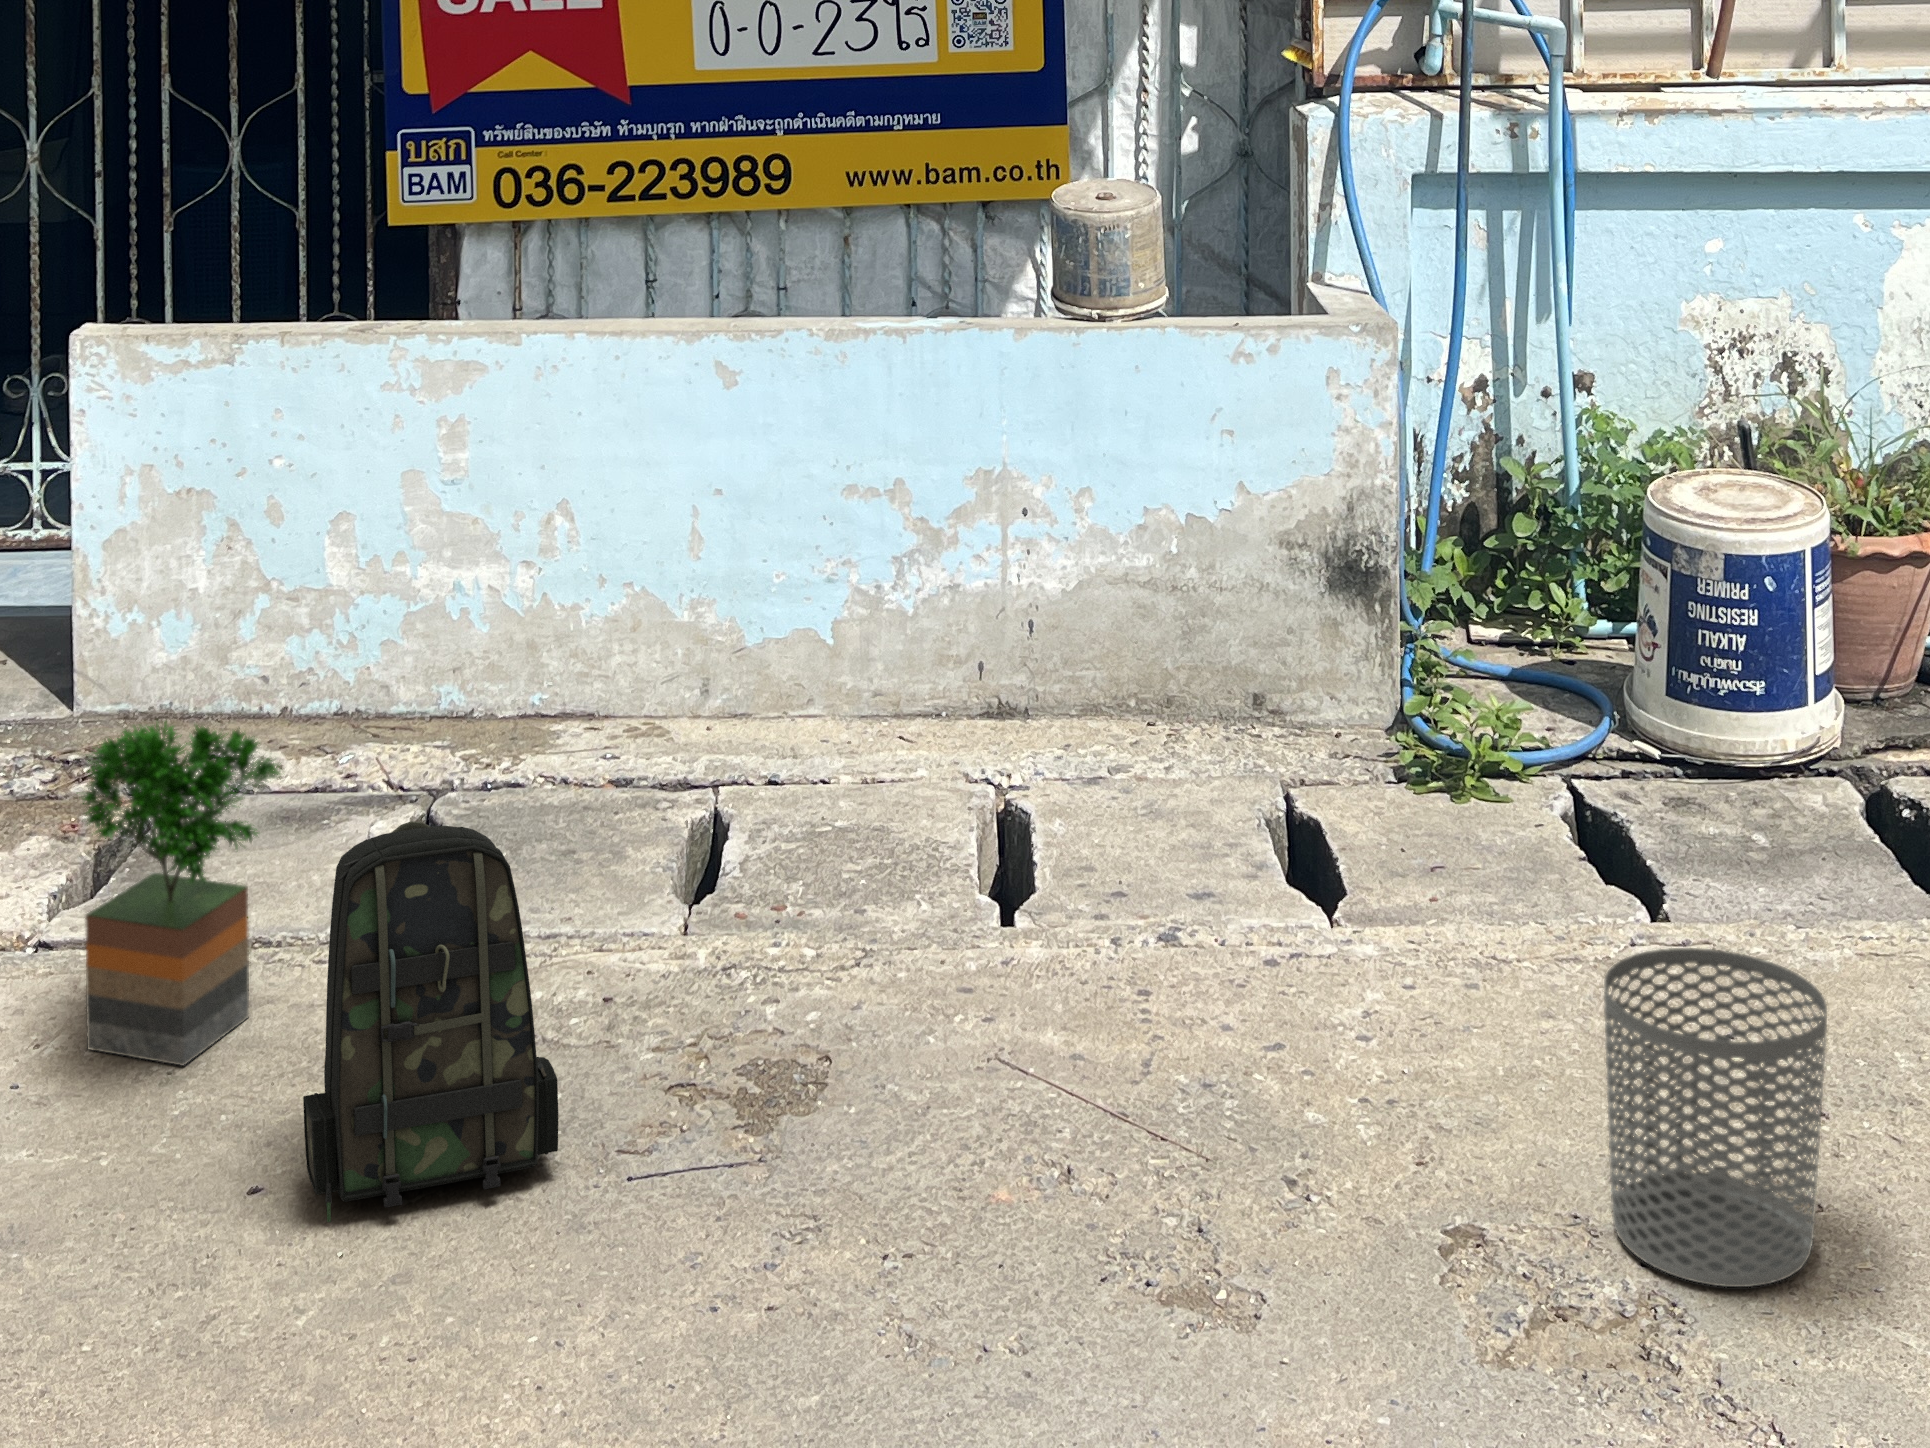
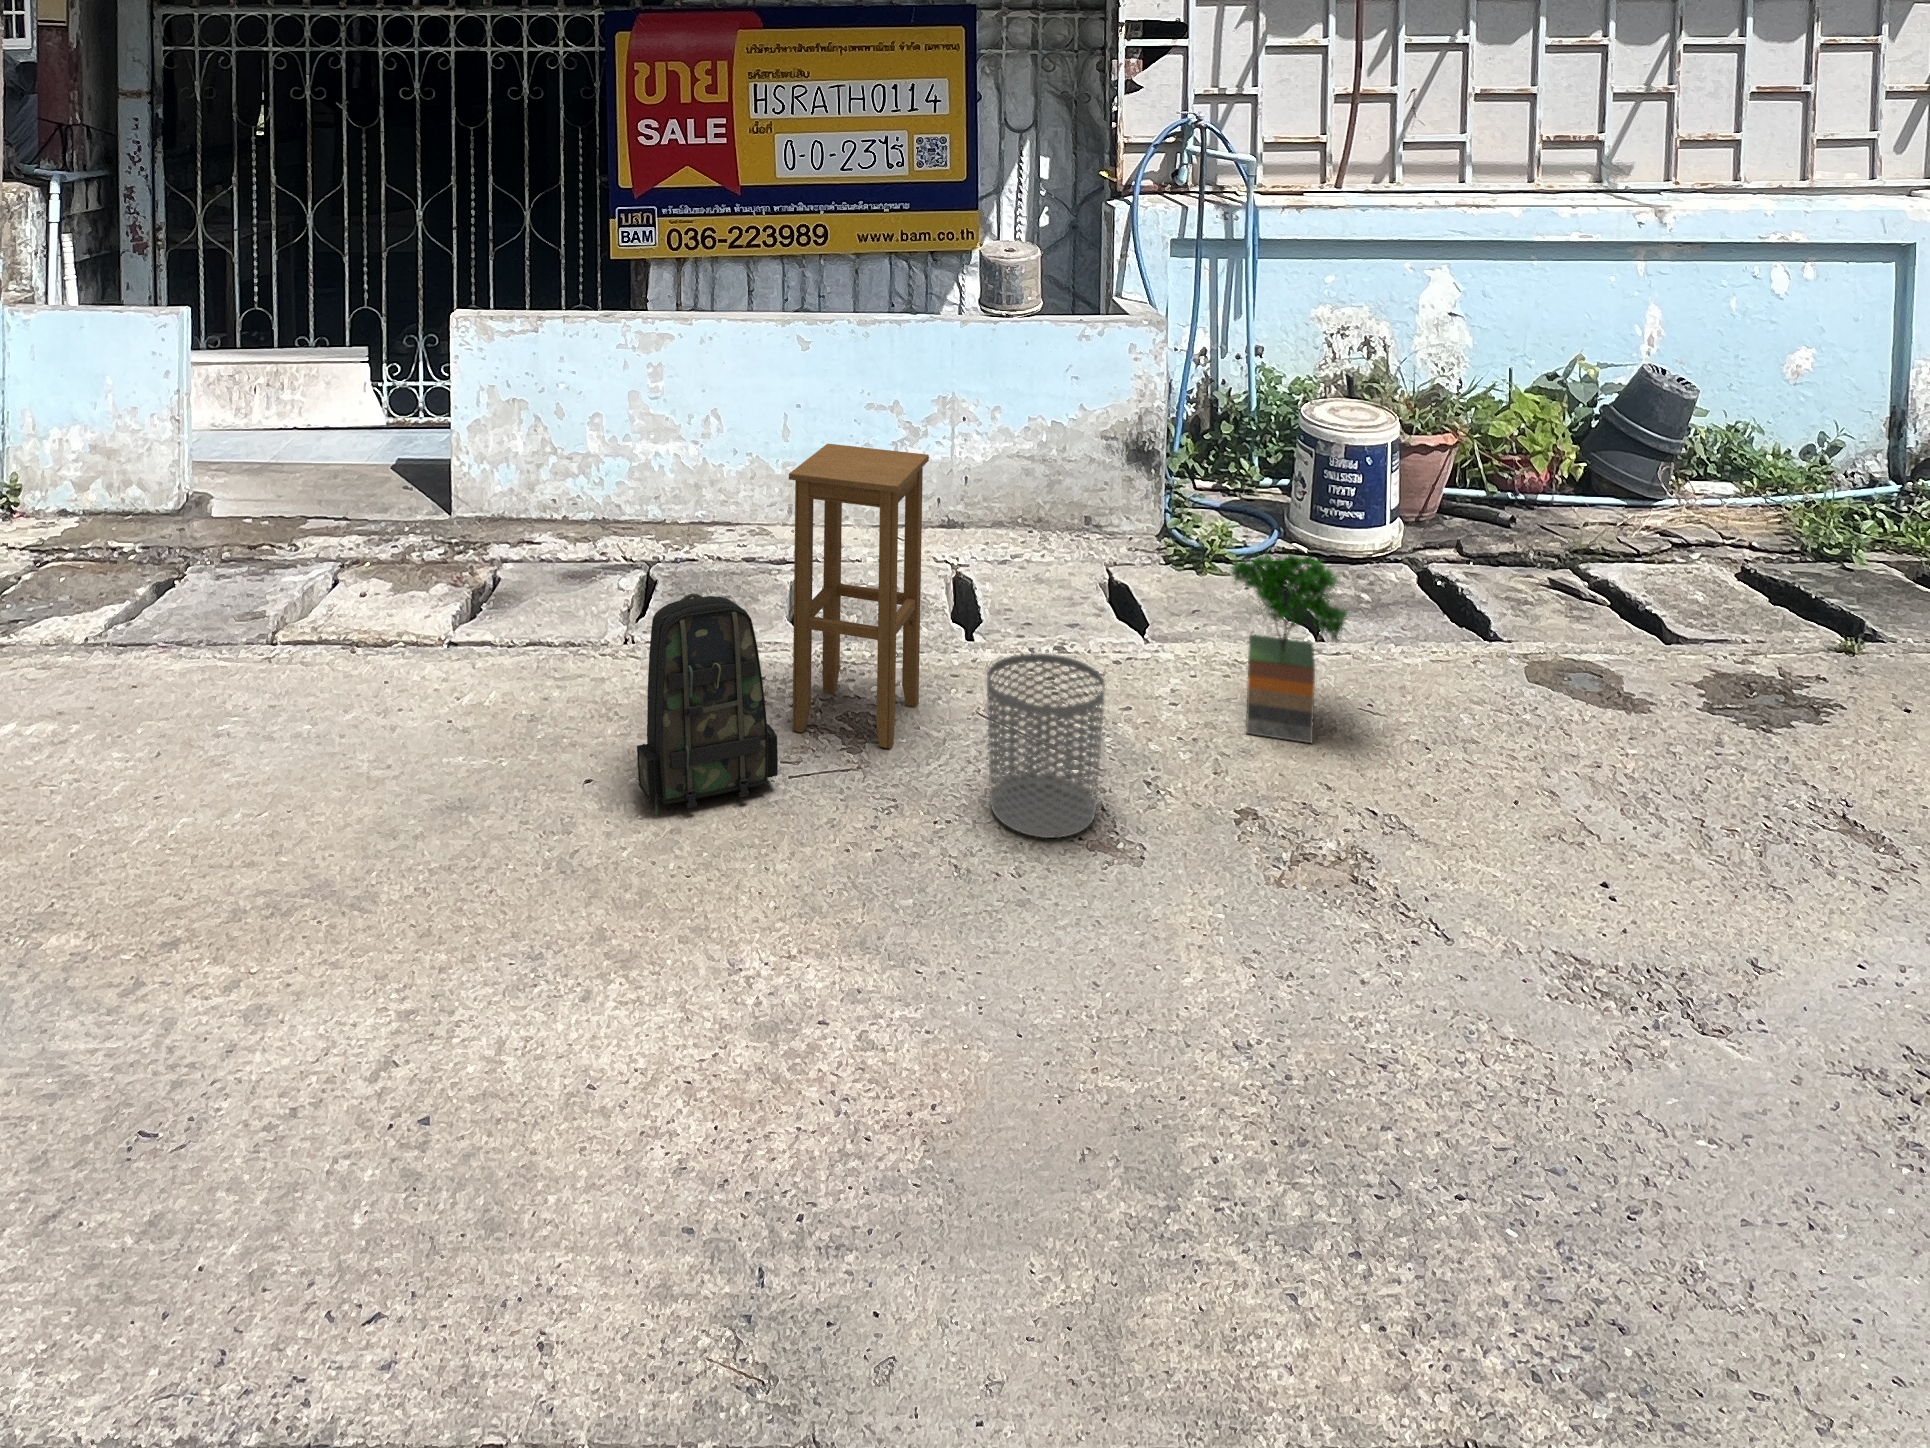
stool: none [596,552,866,1106] -> present [789,444,929,748]
potted tree: present [82,722,280,1065] -> present [1229,553,1348,743]
waste bin: present [1604,948,1827,1287] -> present [987,654,1105,838]

